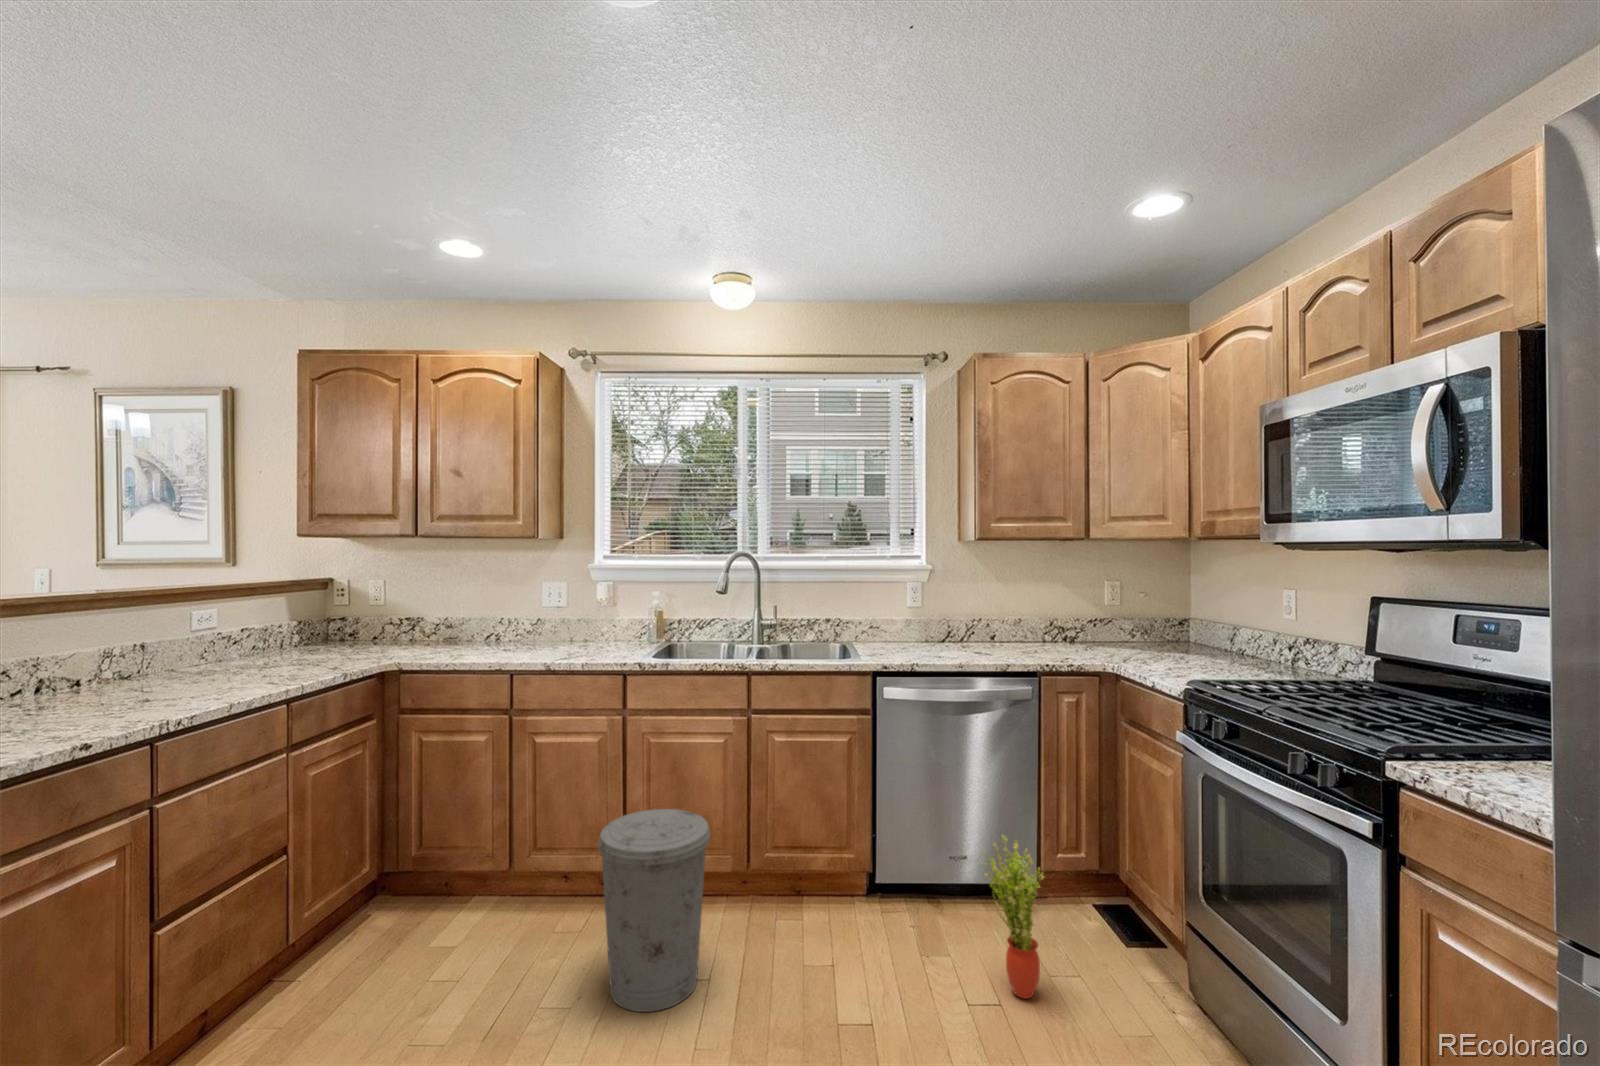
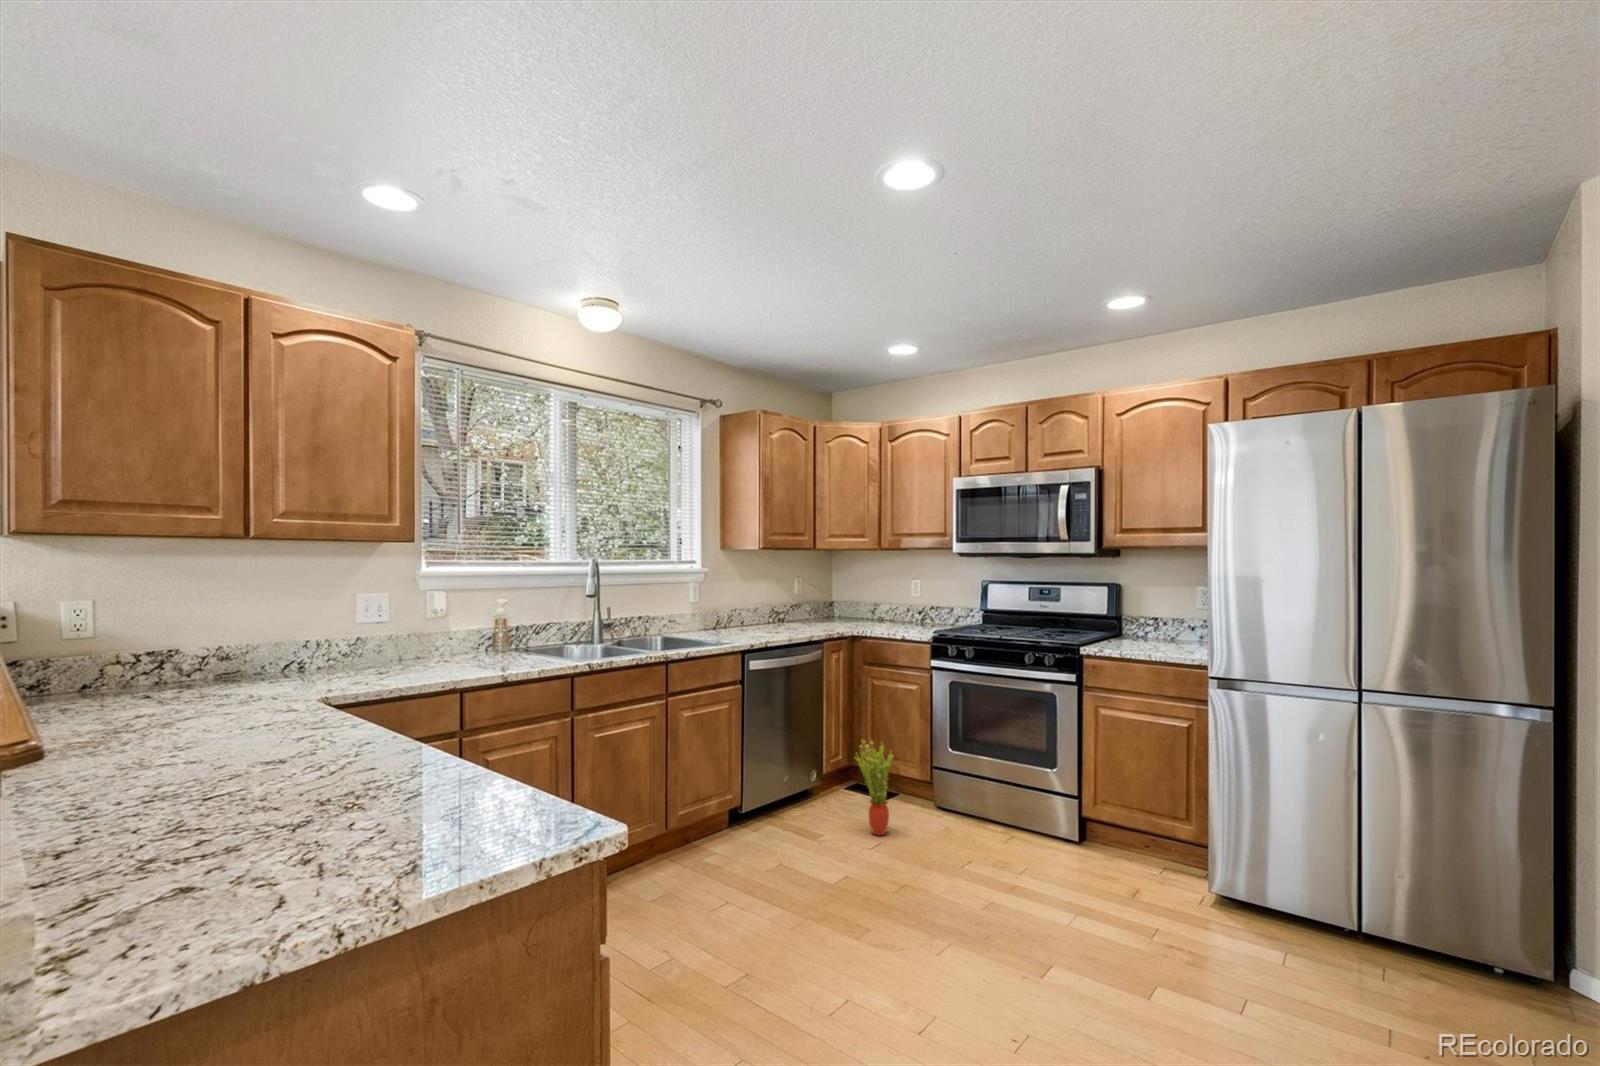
trash can: present [598,809,710,1012] -> none [655,776,748,940]

